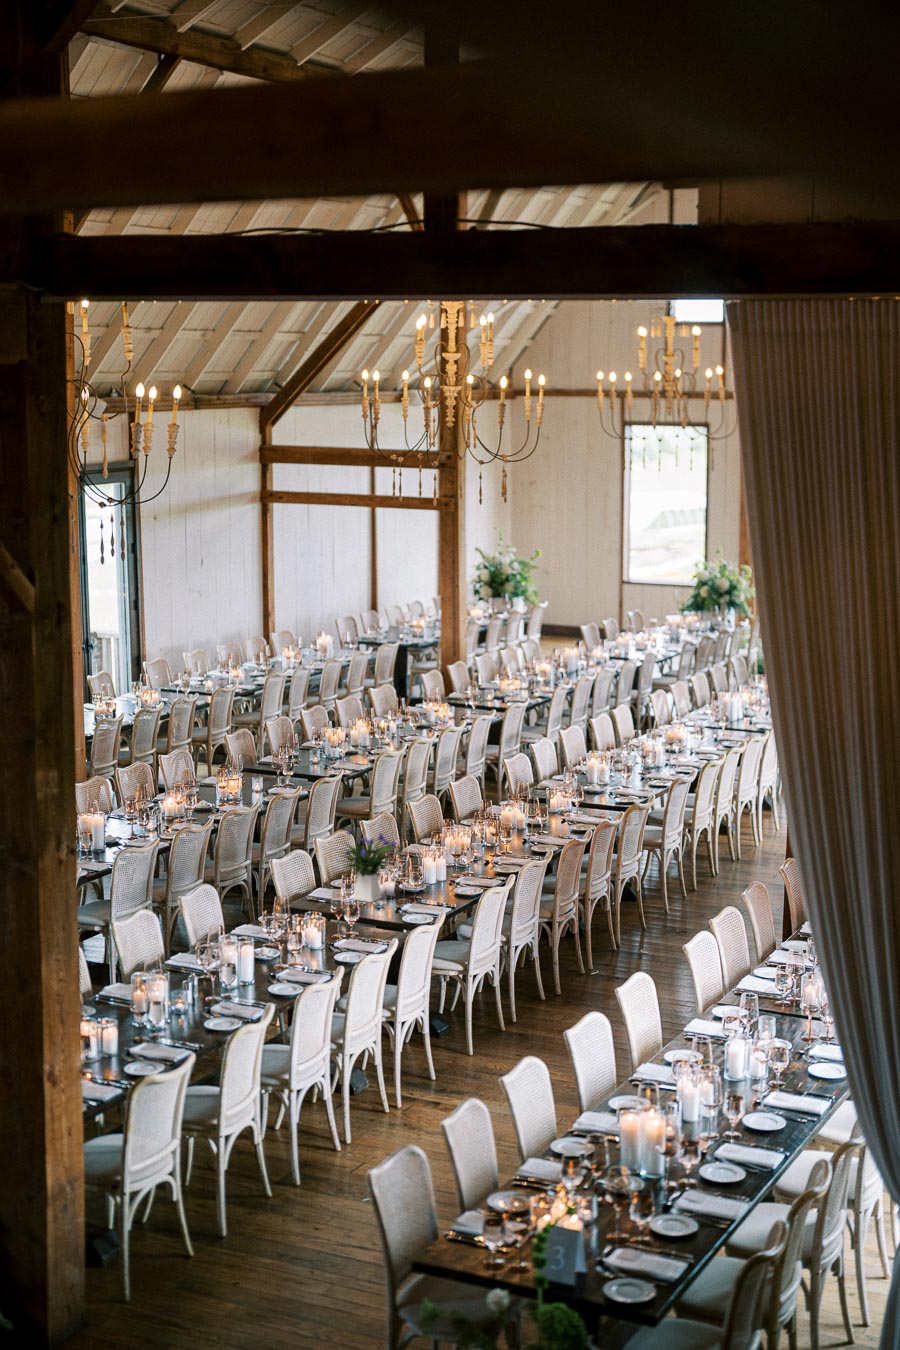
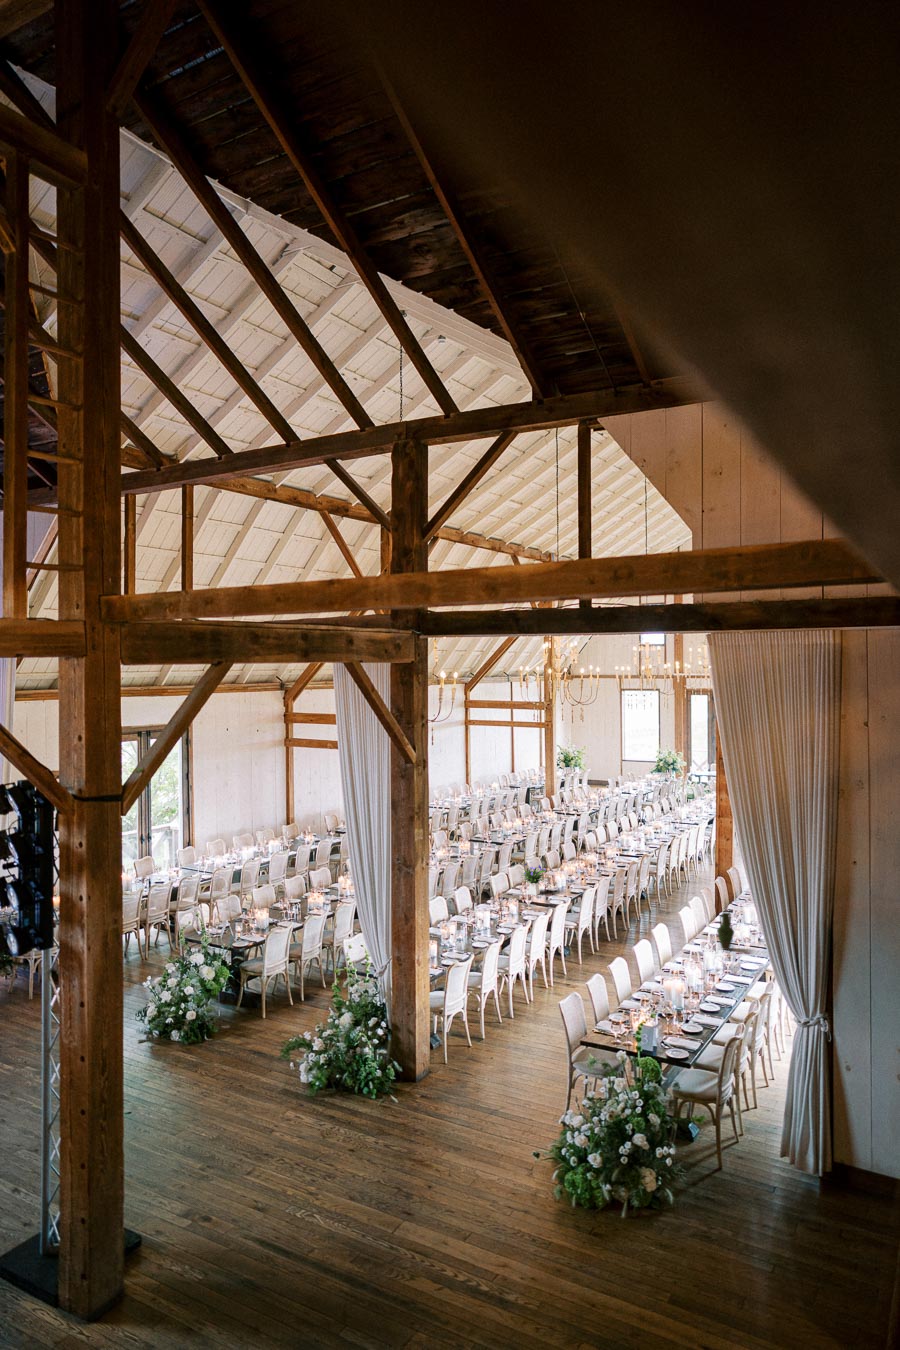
vase: none [762,950,801,1034] -> present [717,913,734,950]

